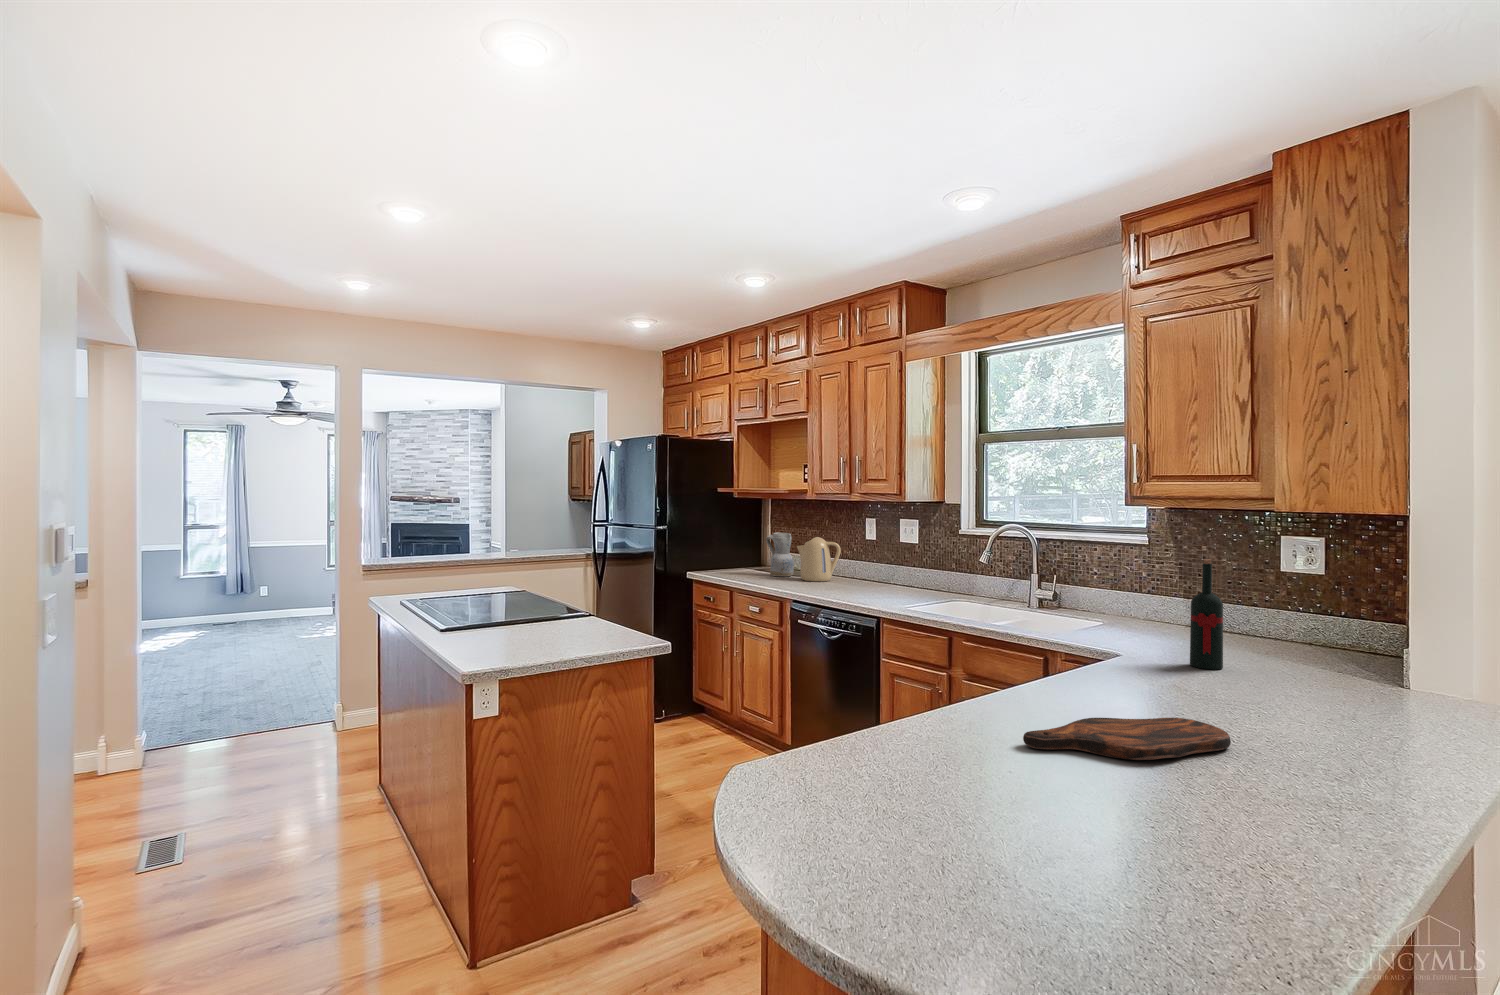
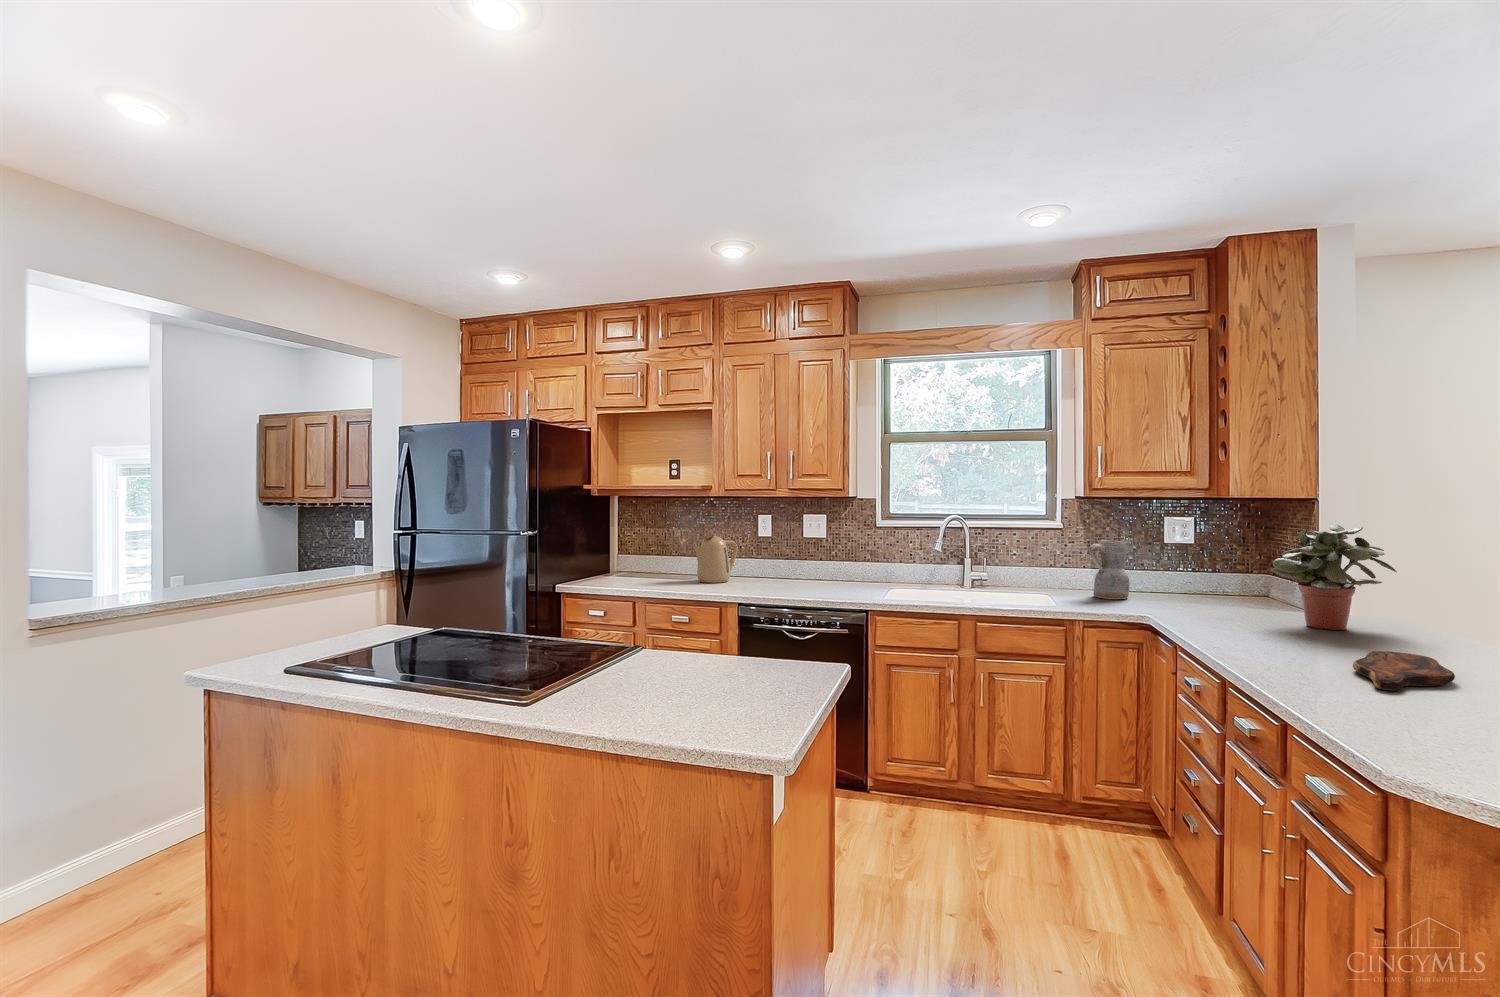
ceramic pitcher: present [766,533,794,576] -> present [1089,540,1130,599]
potted plant: none [1240,552,1424,706] -> present [1270,524,1397,630]
wine bottle: present [1190,559,1223,670] -> none [1198,535,1225,617]

